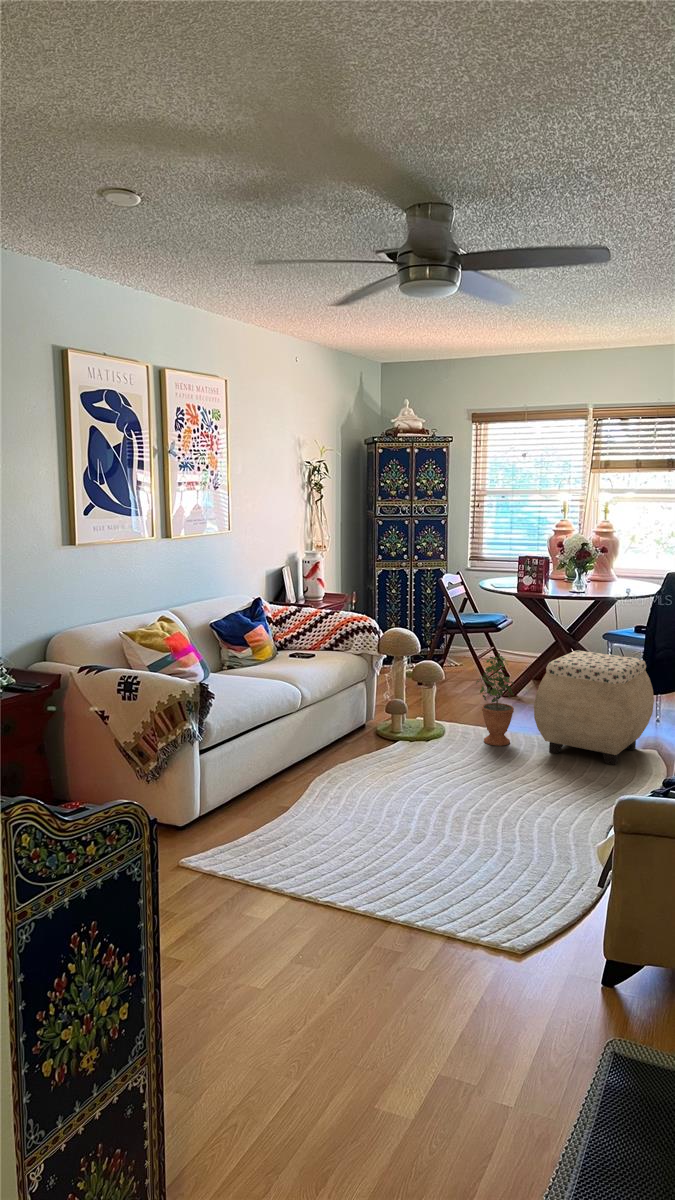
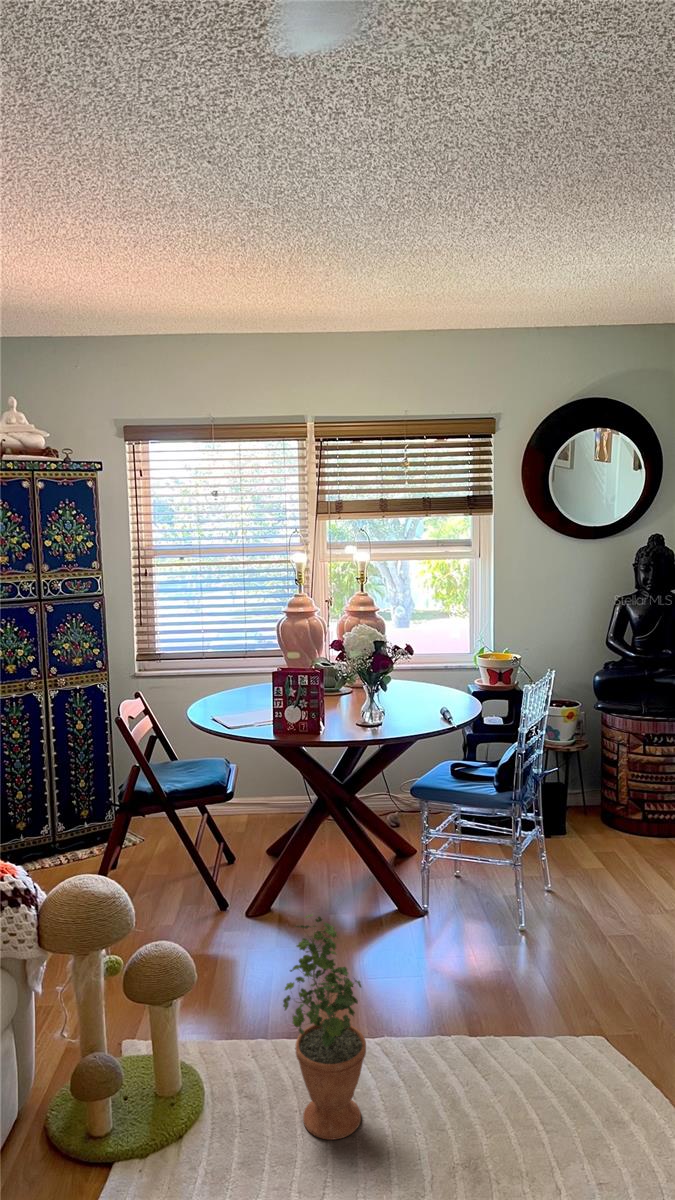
ottoman: present [534,650,654,765] -> none [426,868,639,1137]

